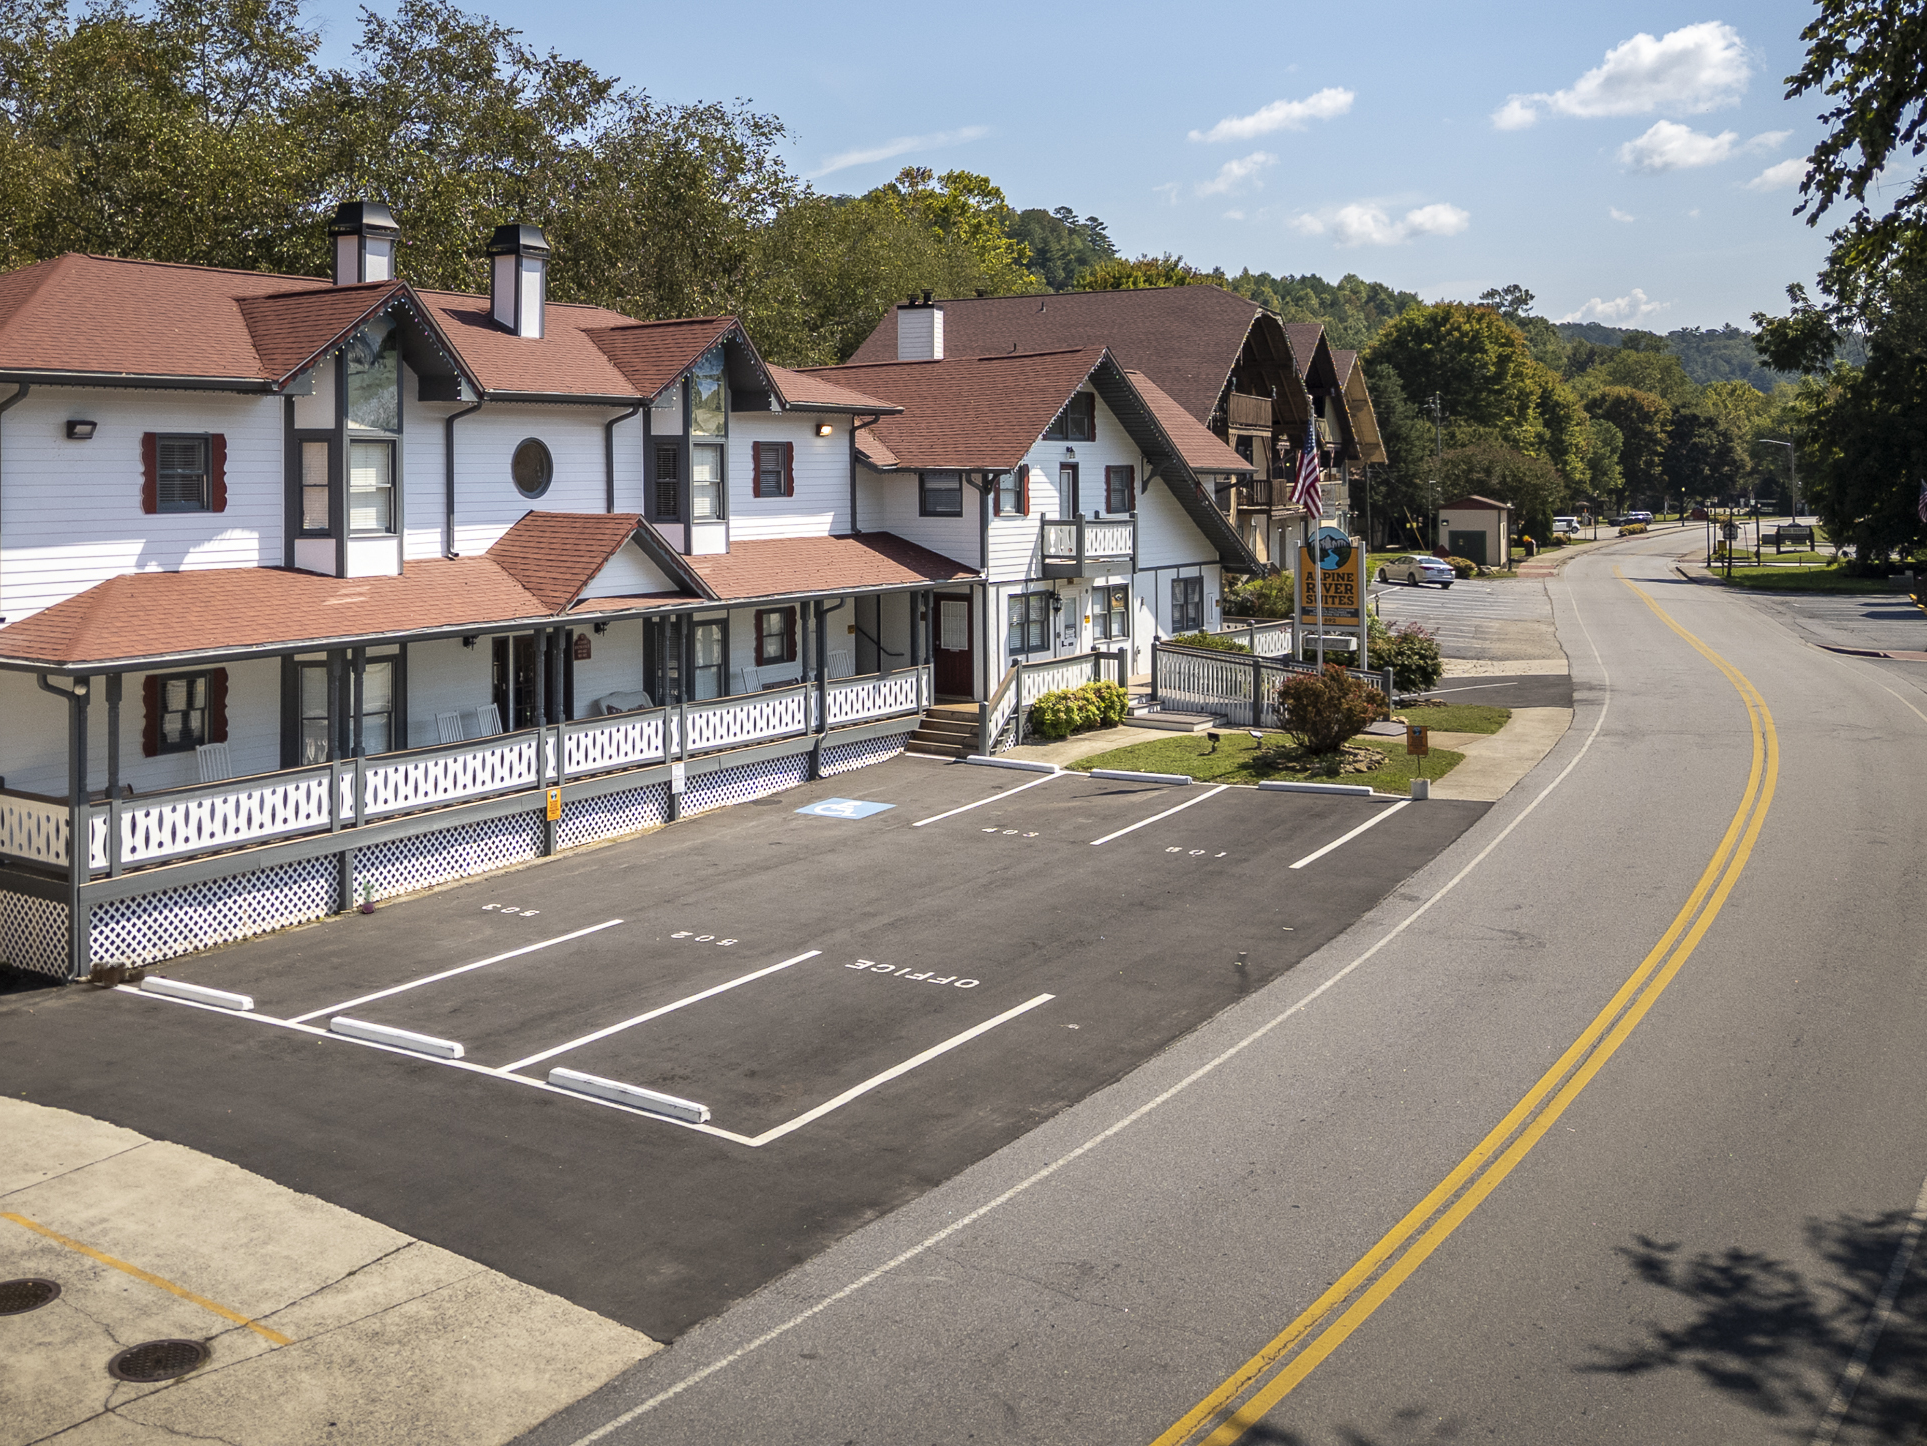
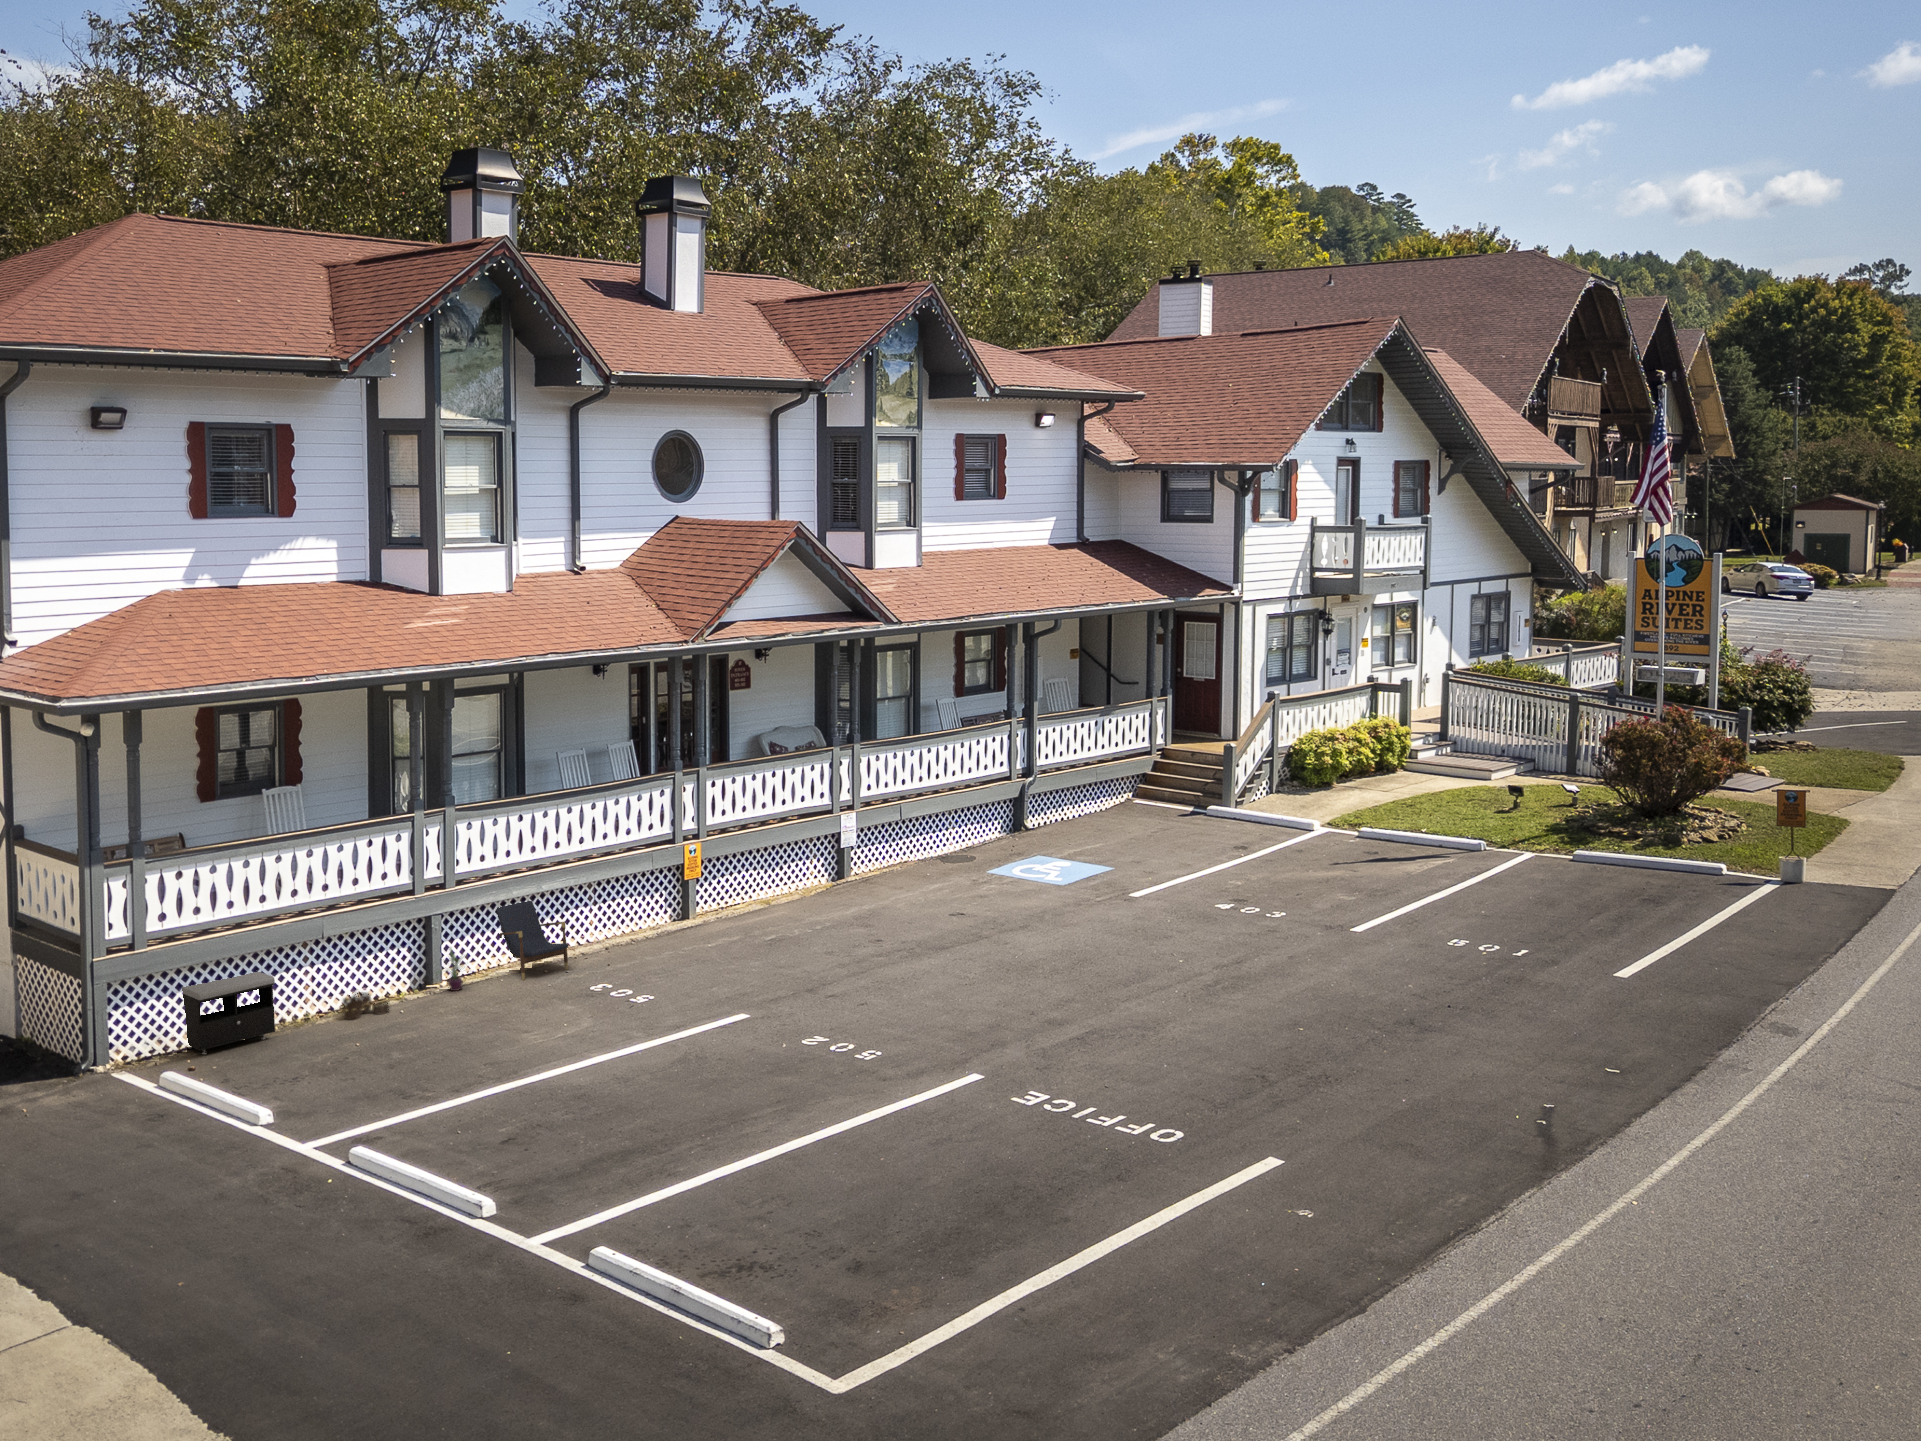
lounge chair: none [398,837,461,904] -> present [497,901,568,980]
storage bench: none [143,895,227,967] -> present [182,972,275,1055]
woven basket: present [89,962,145,988] -> present [343,992,389,1020]

